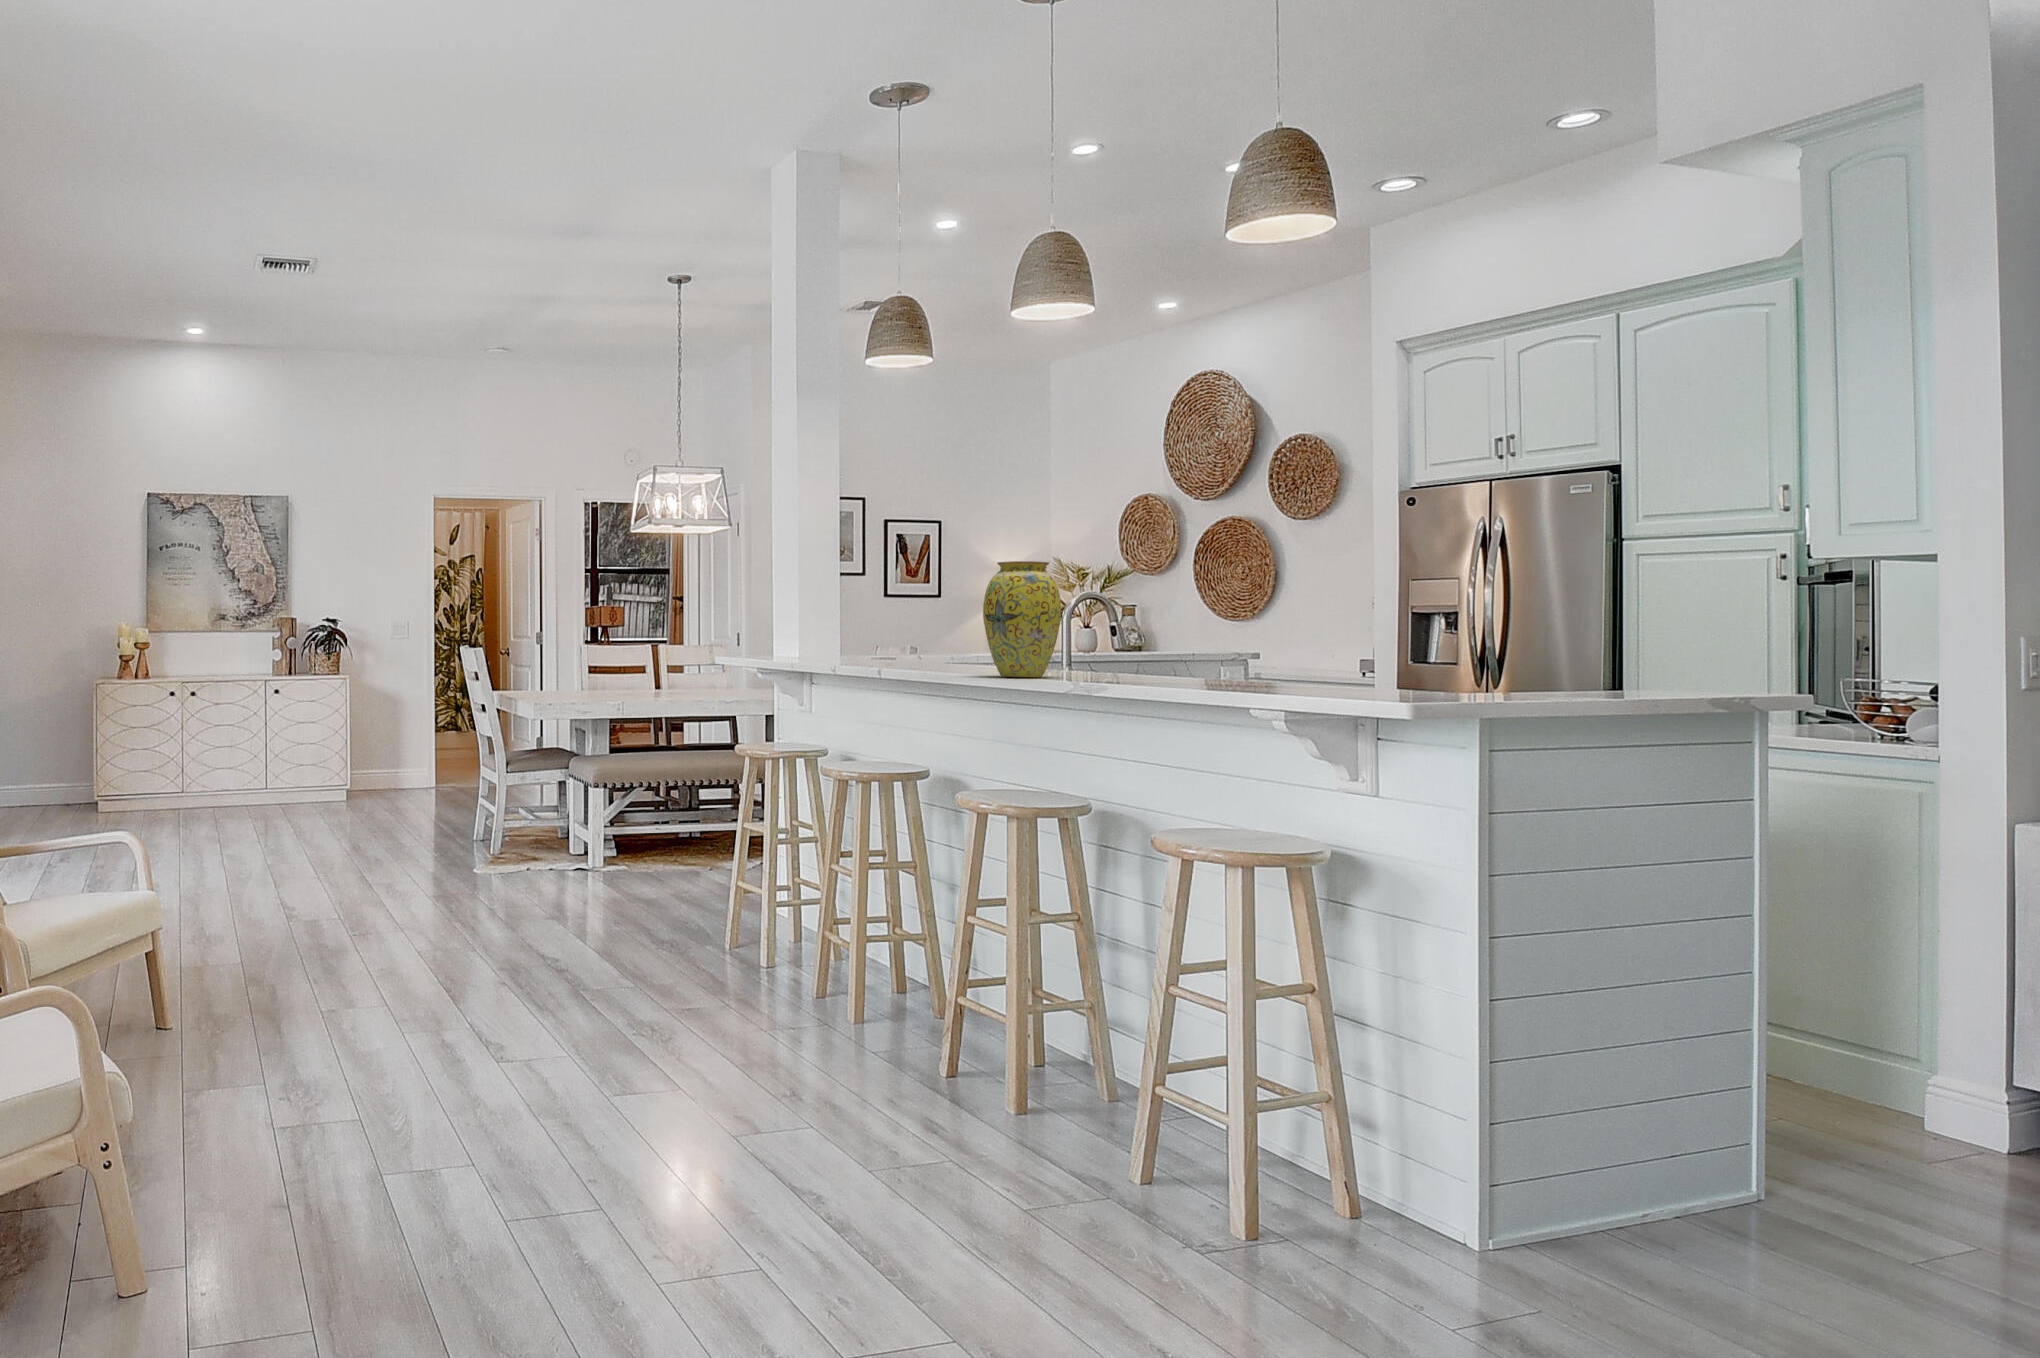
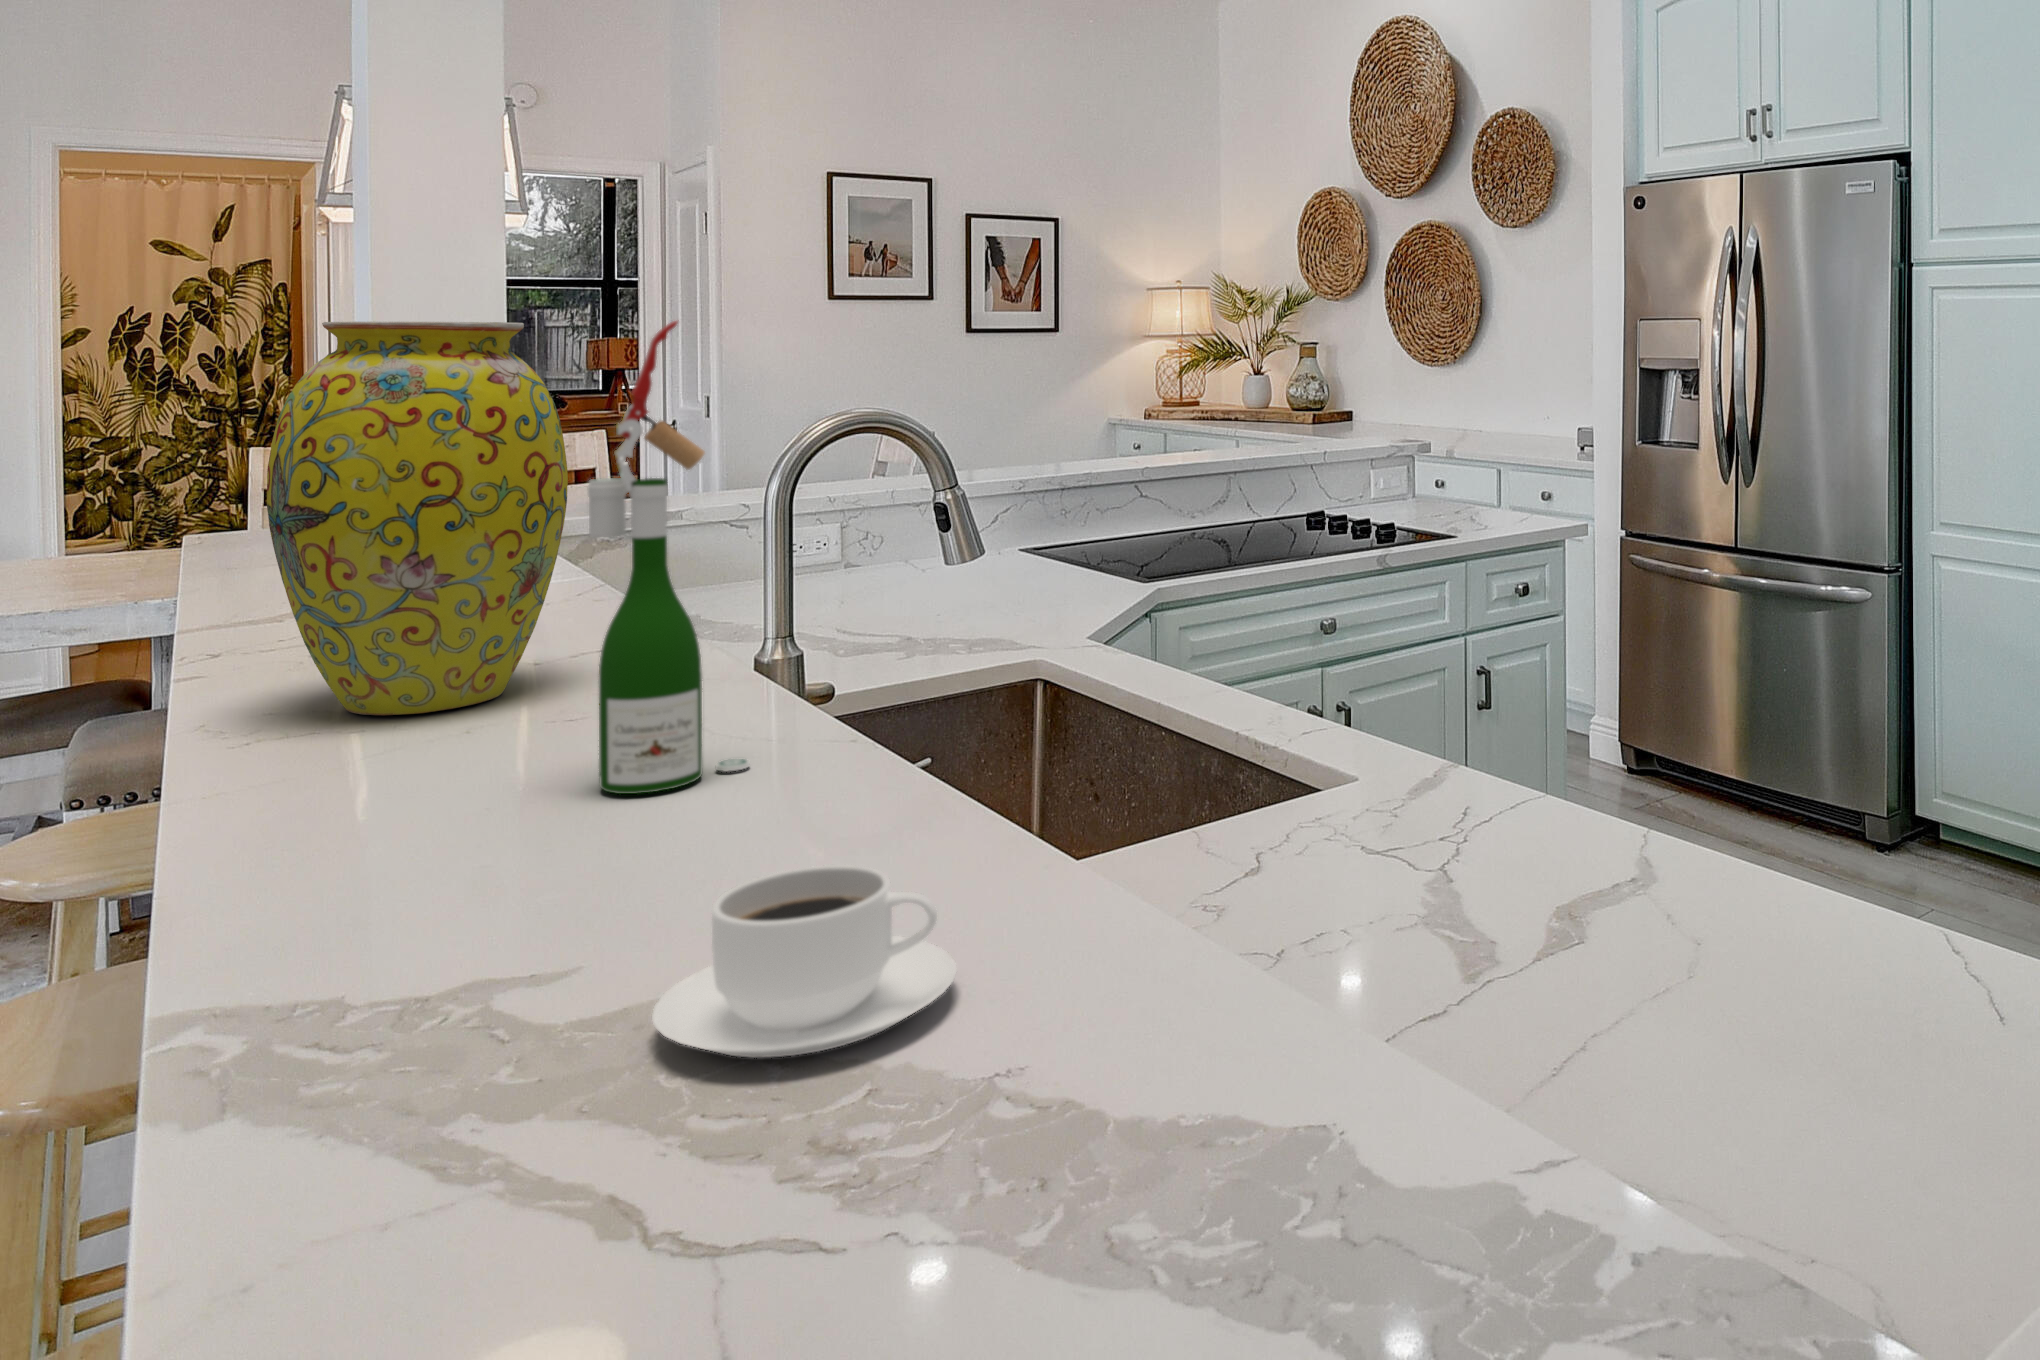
wine bottle: none [1125,557,1164,682] -> present [588,321,750,794]
coffee cup: none [1234,666,1296,690] -> present [652,865,956,1058]

